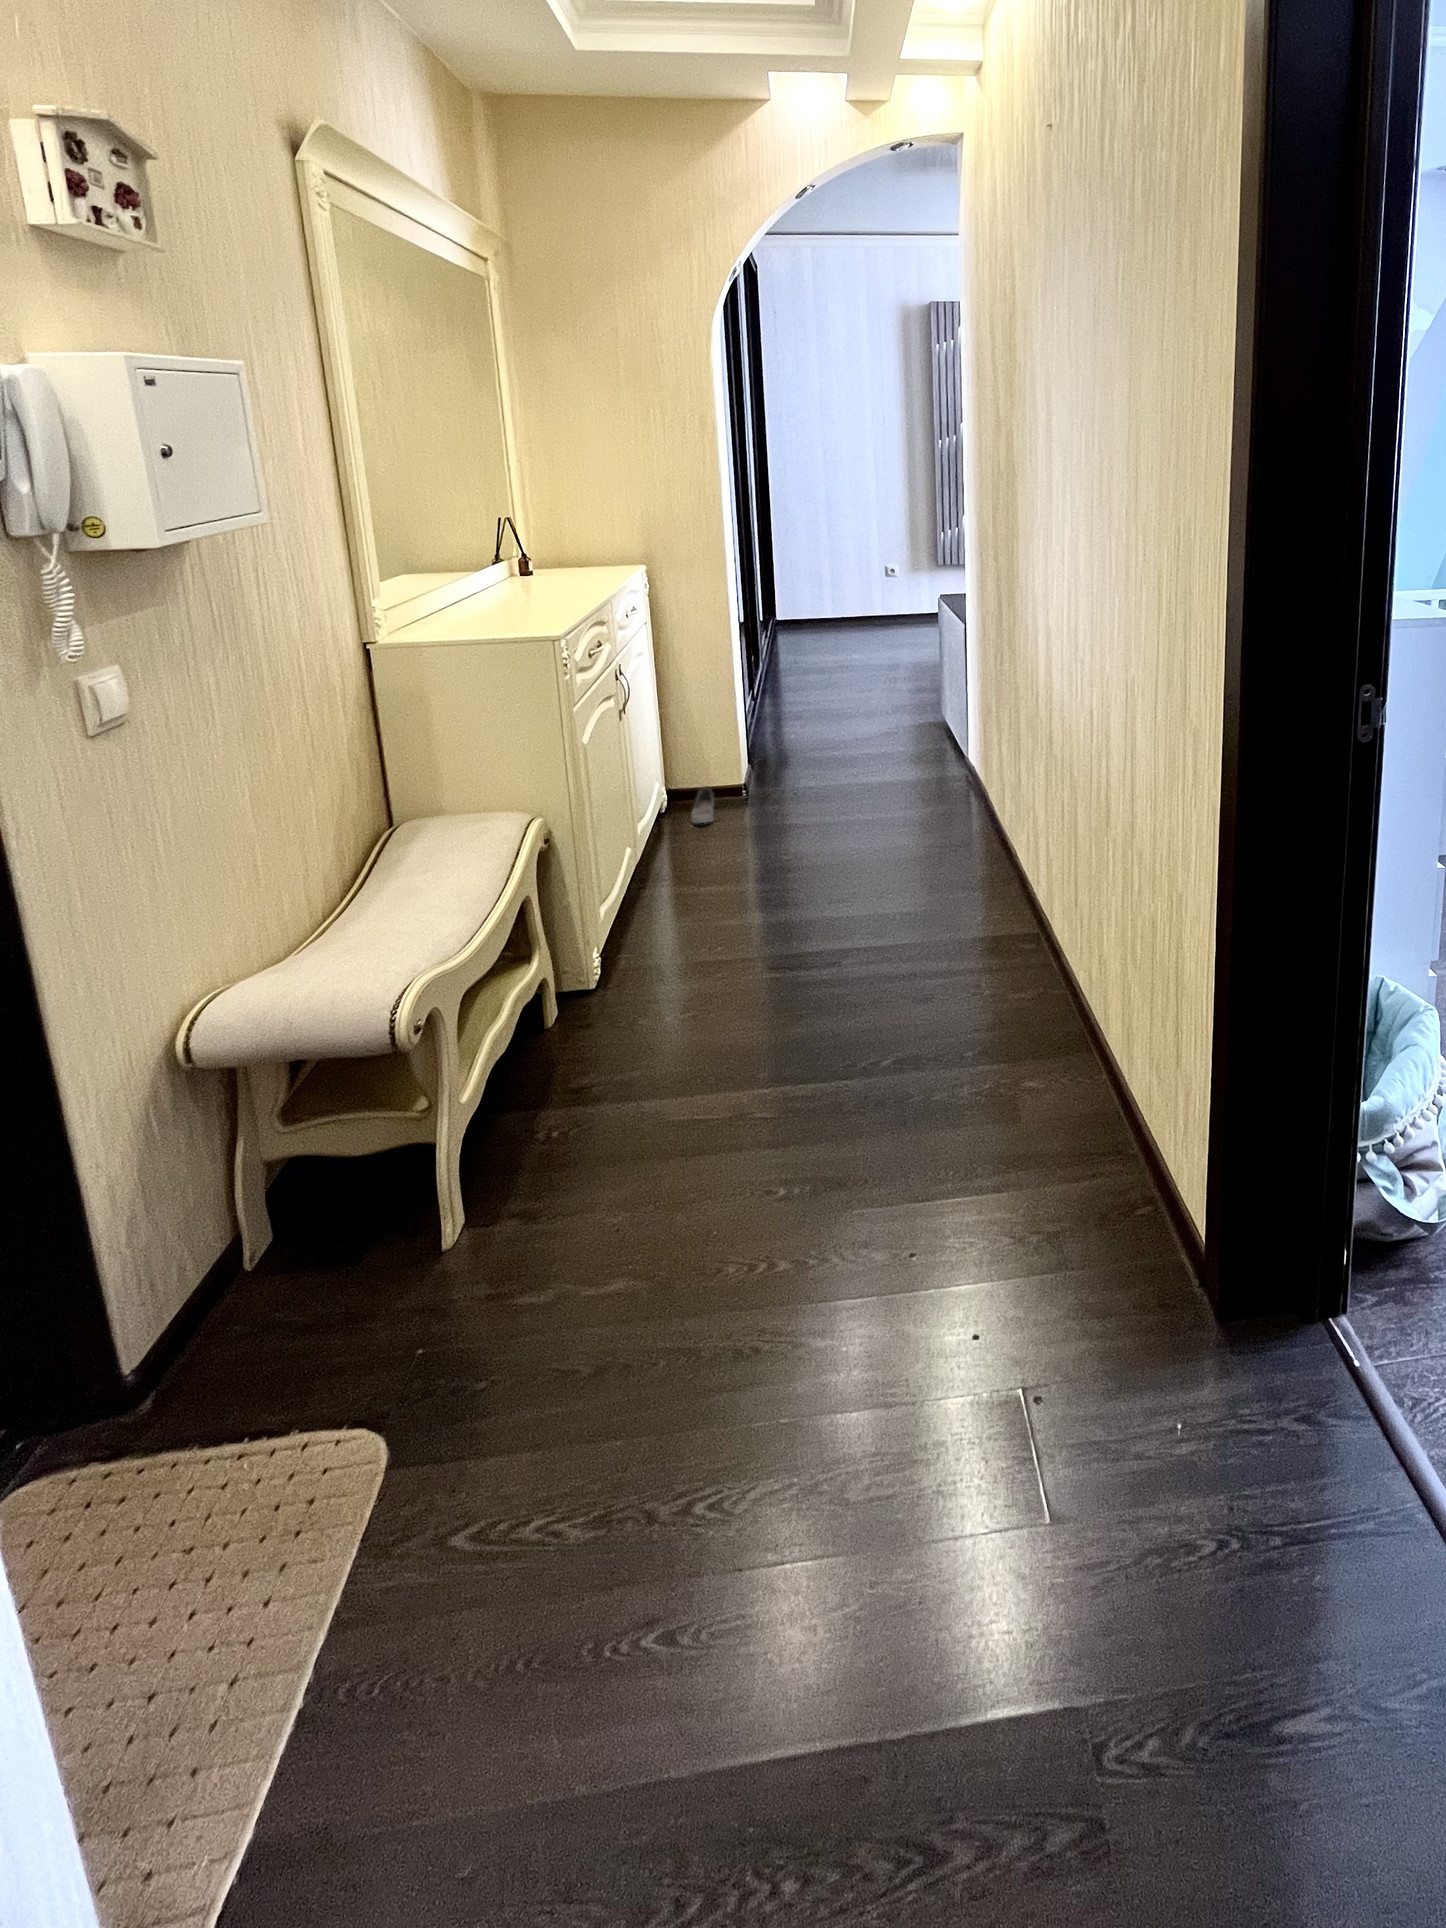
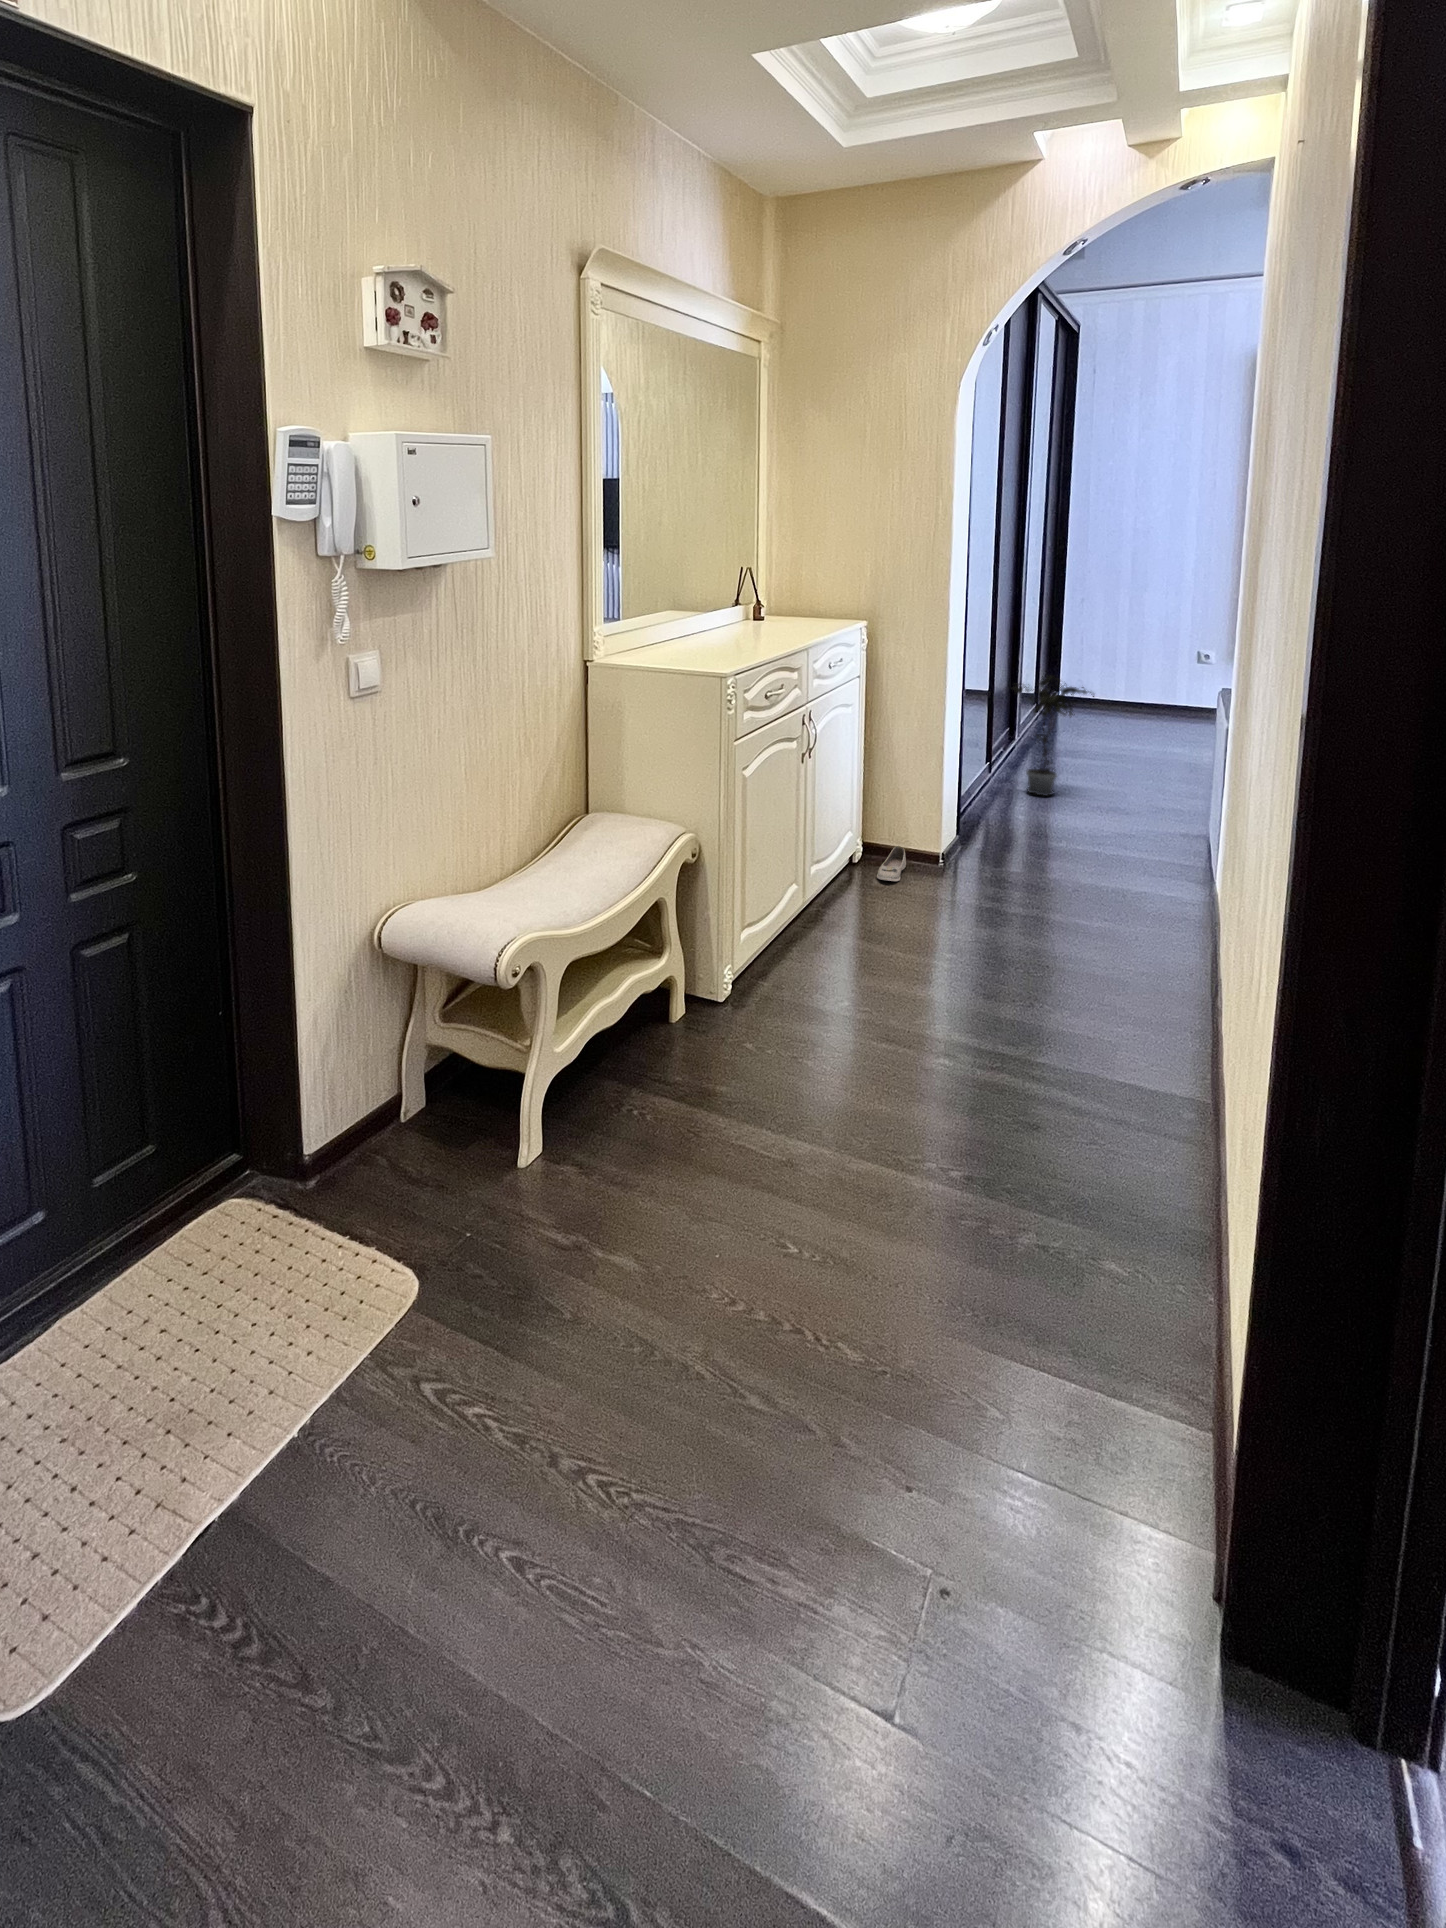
potted plant: none [759,597,838,714] -> present [1011,672,1094,796]

